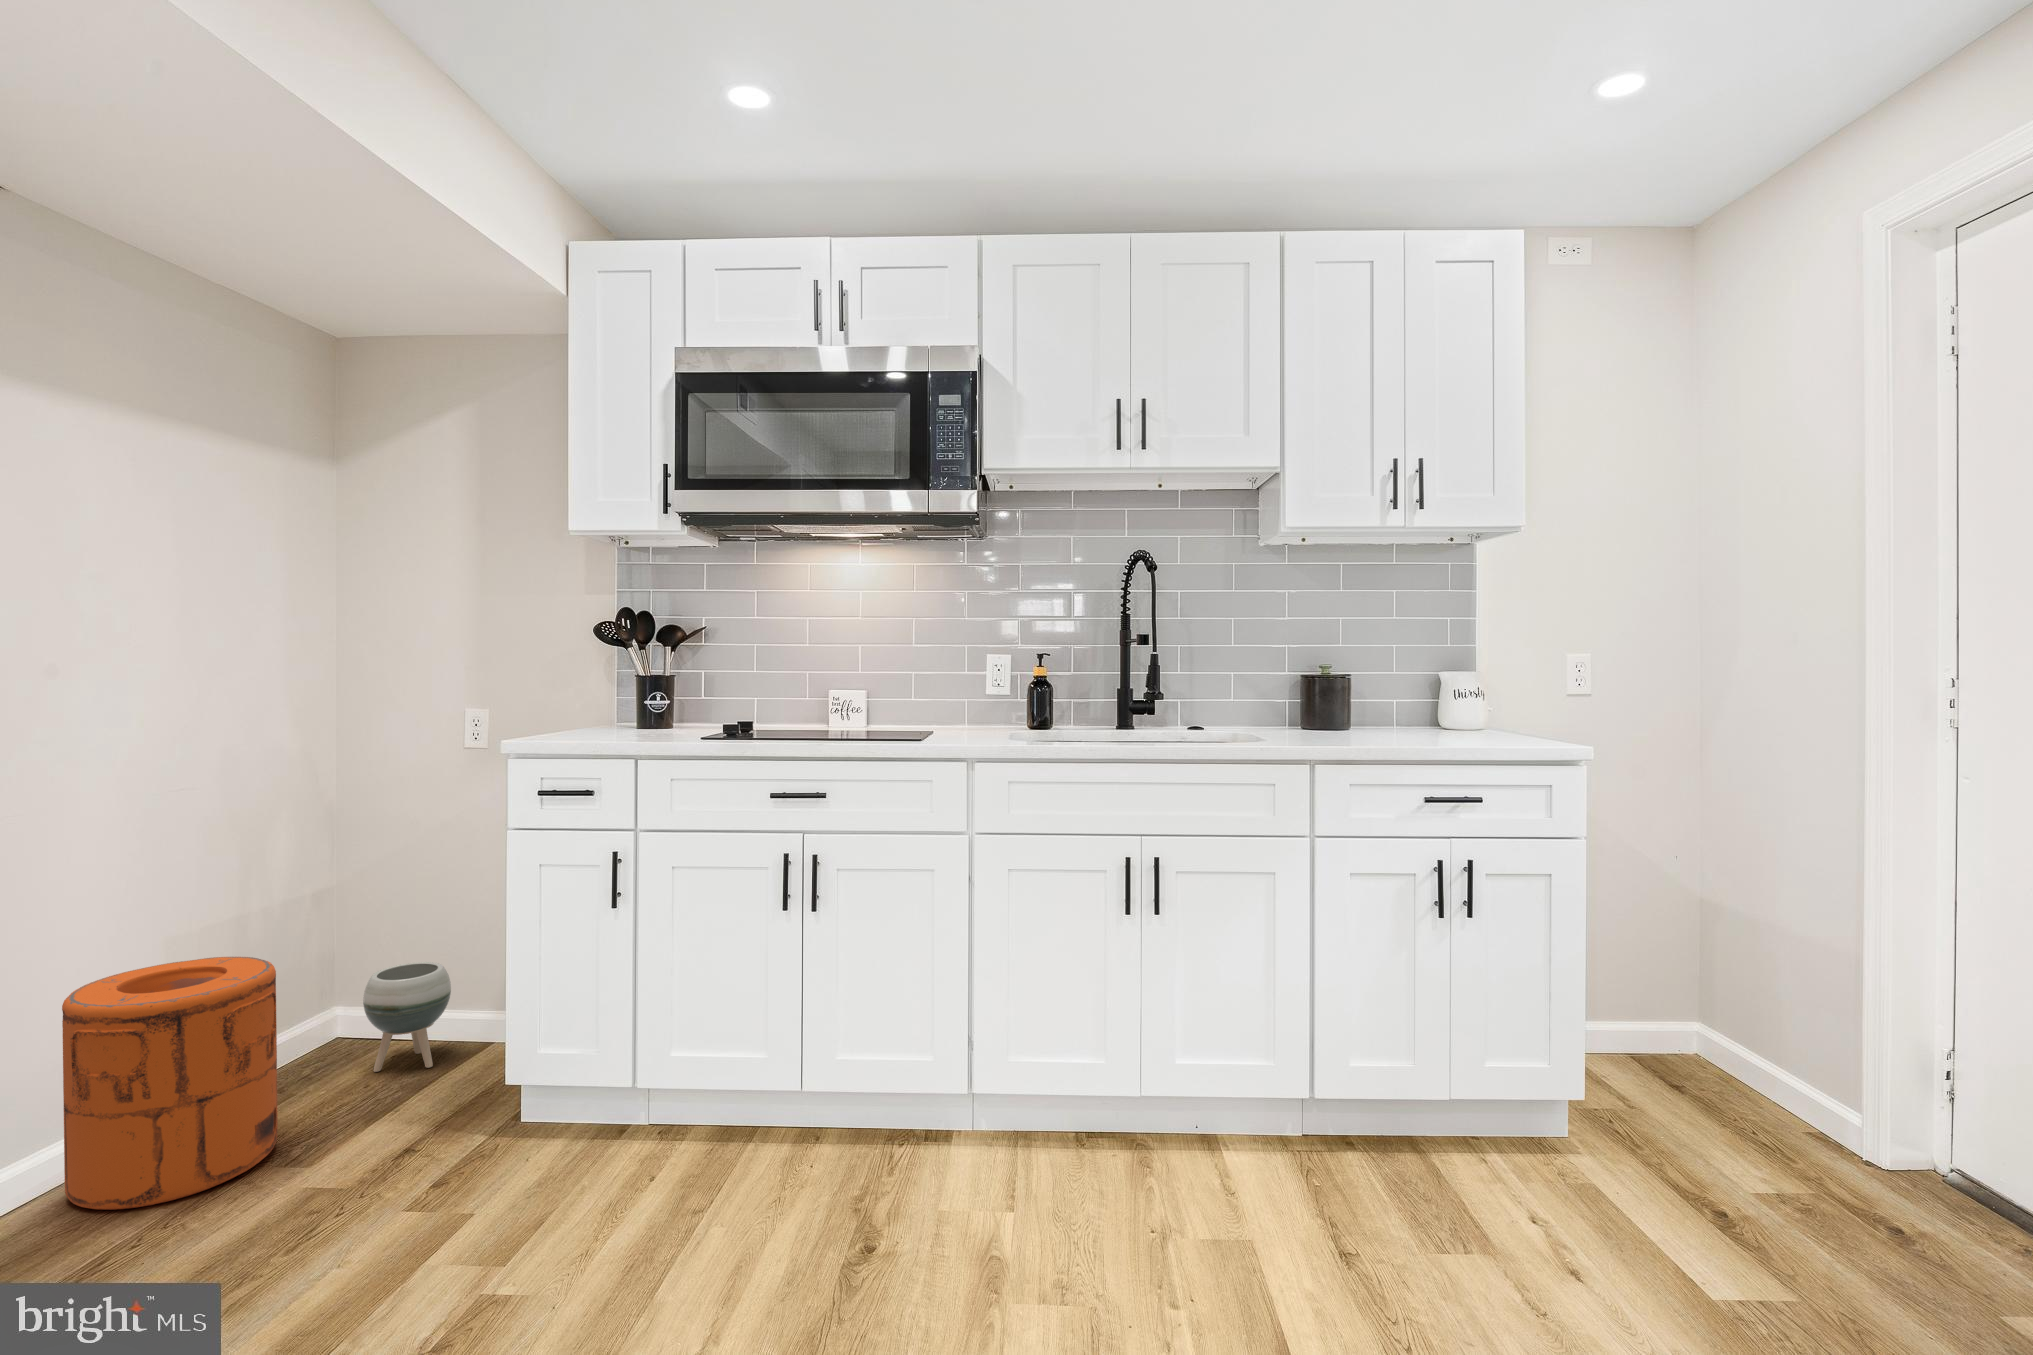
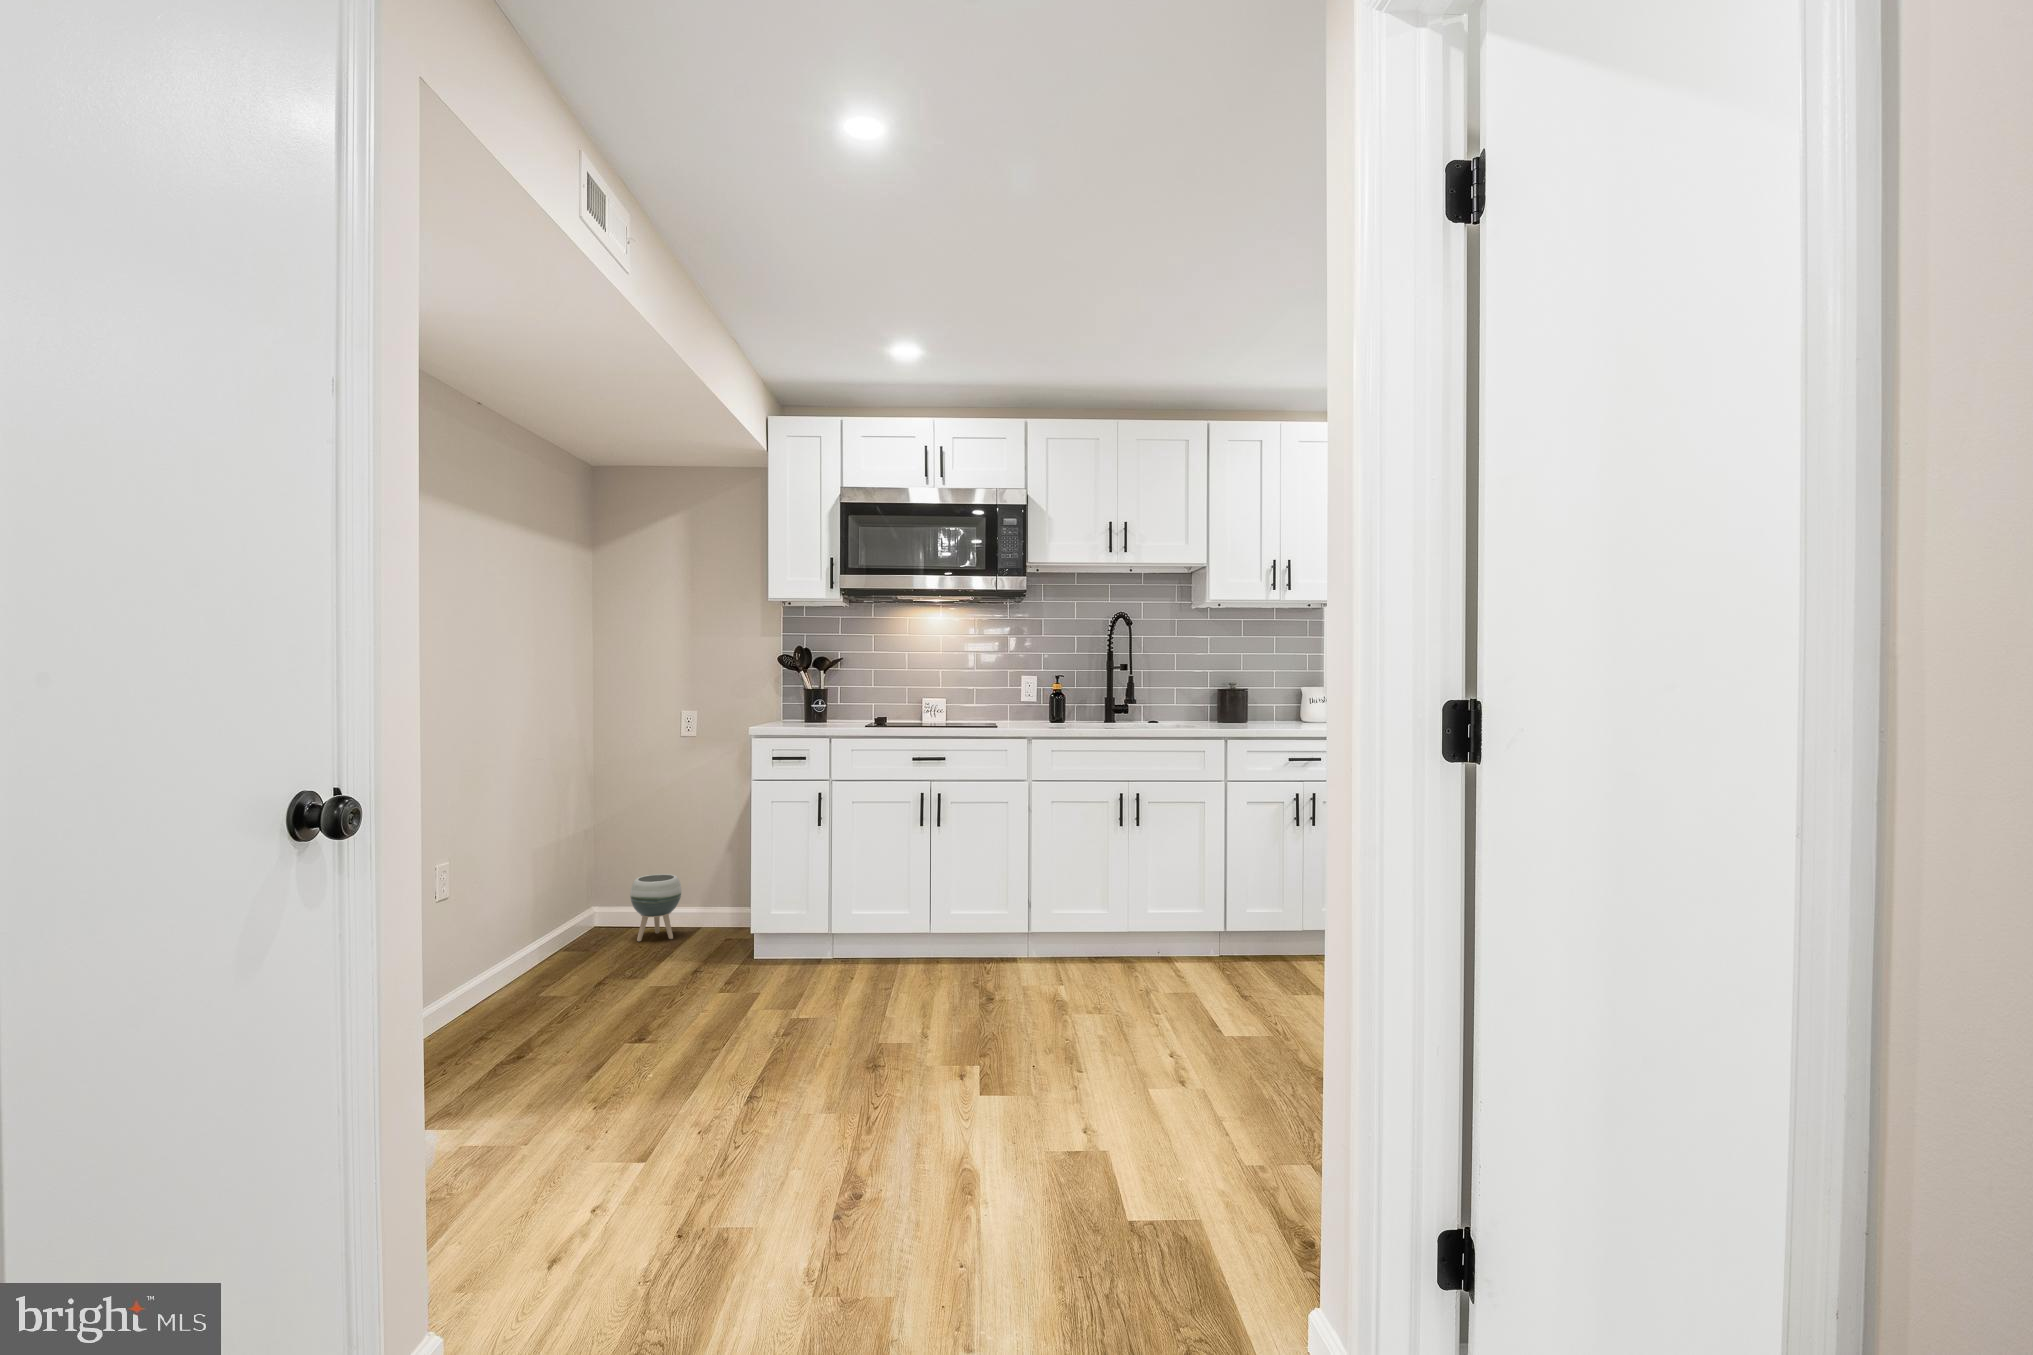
trash can: present [62,957,278,1210] -> none [511,858,619,994]

